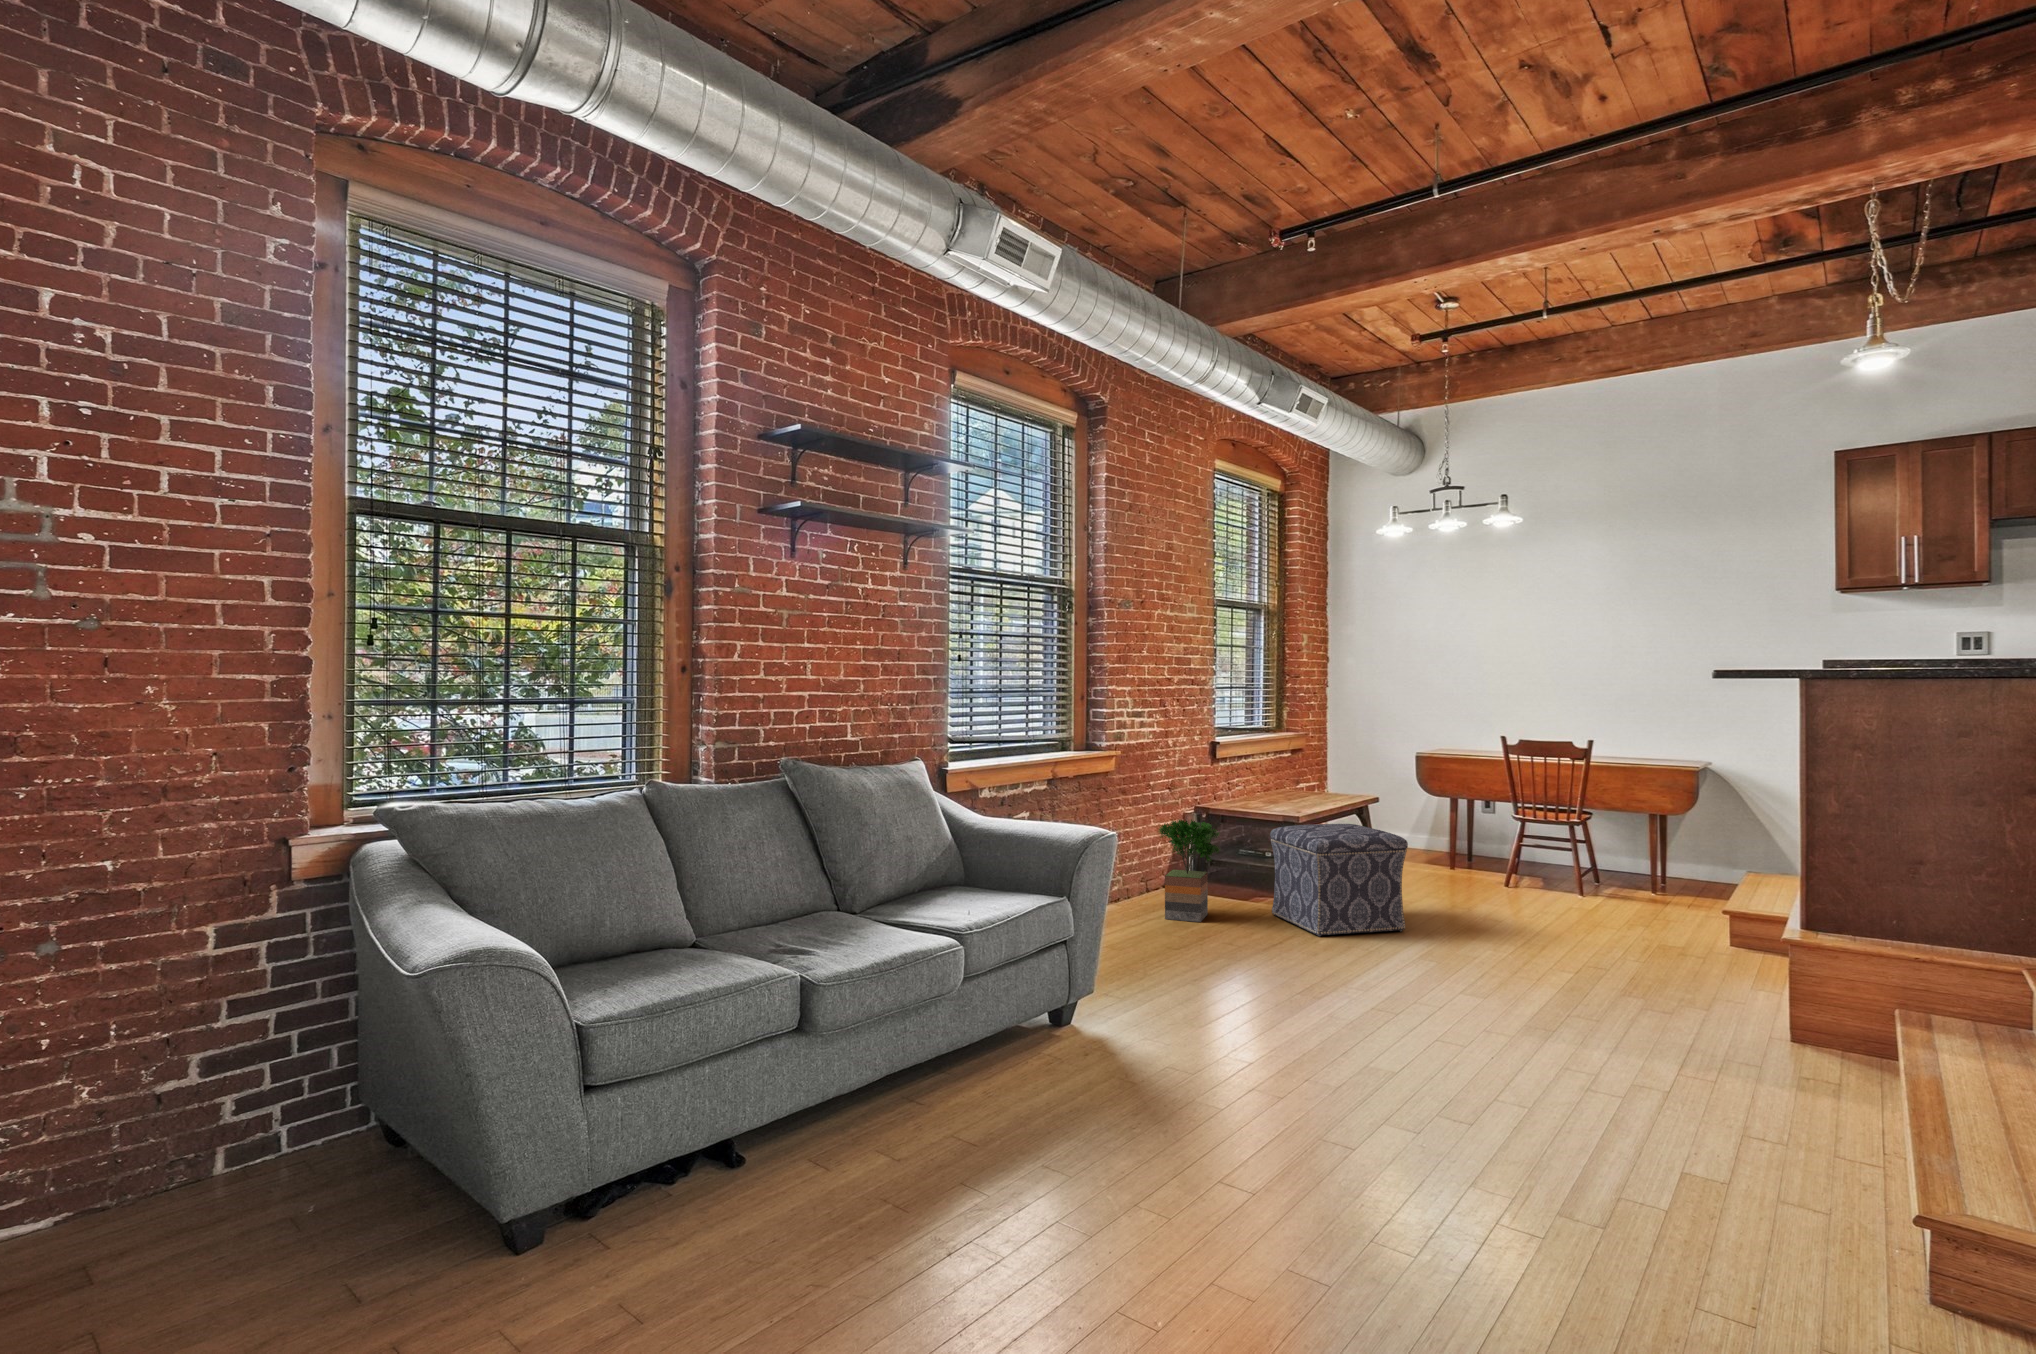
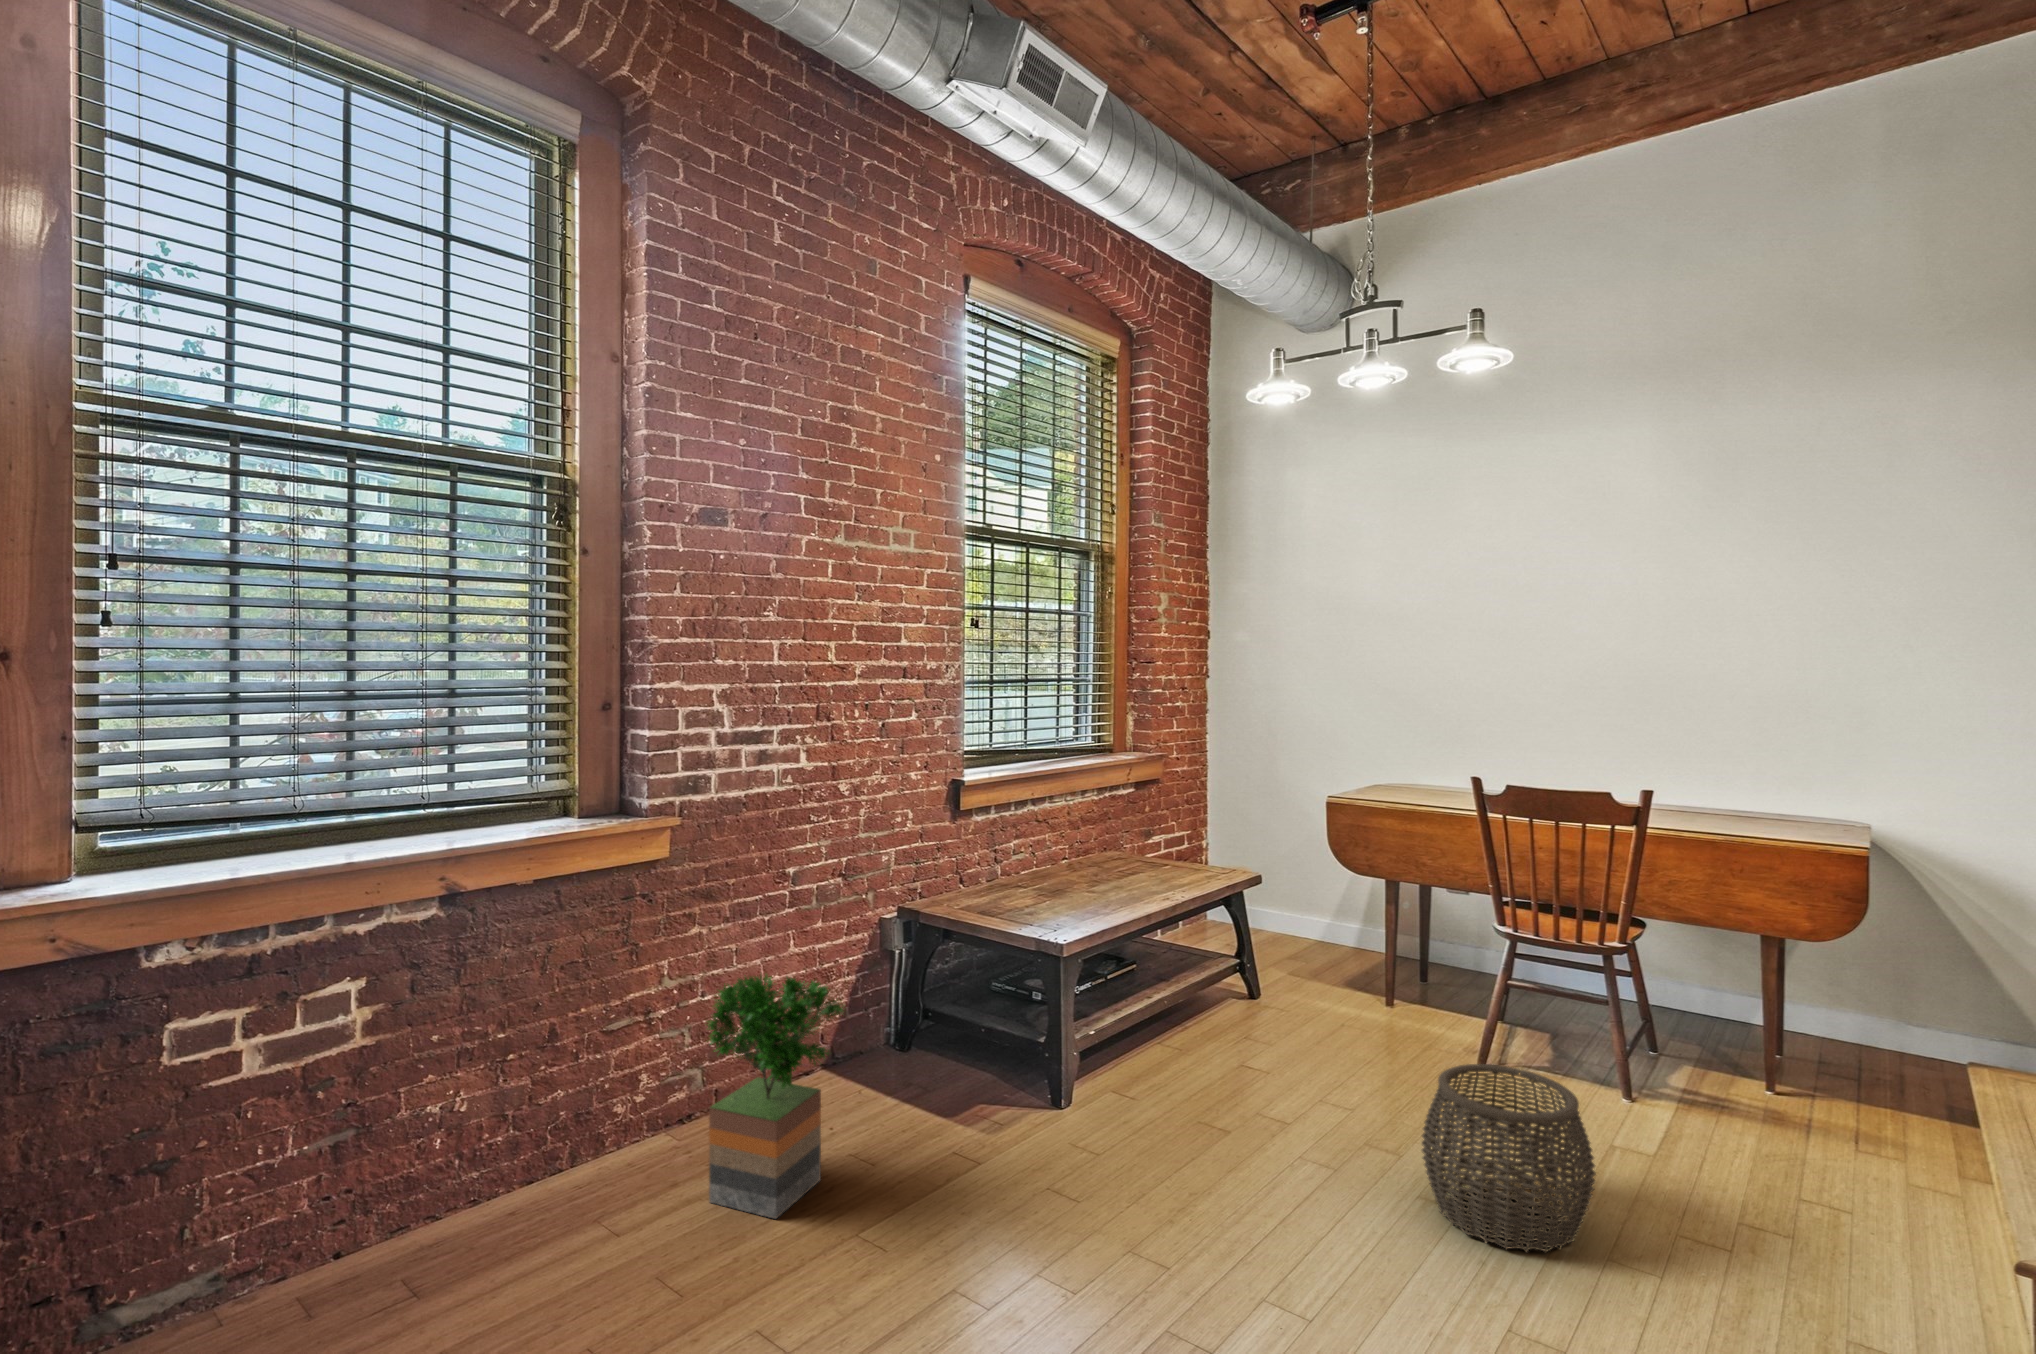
ottoman: present [1270,824,1408,936] -> none [957,983,1233,1300]
woven basket: none [1485,858,1562,928] -> present [1422,1064,1596,1253]

